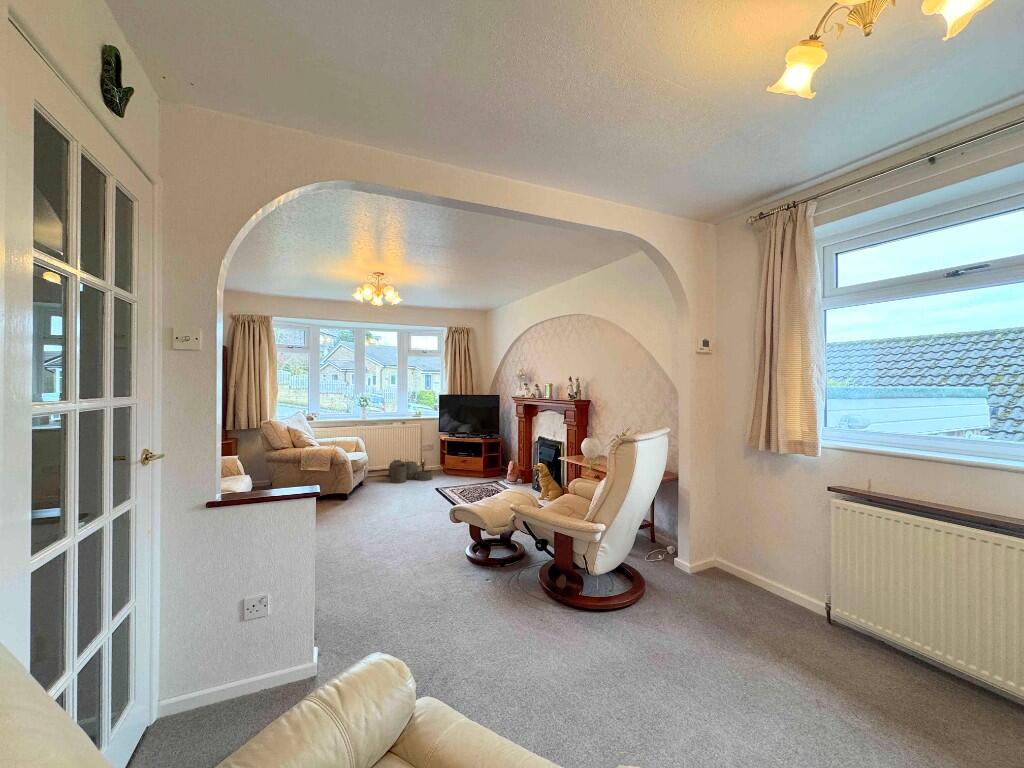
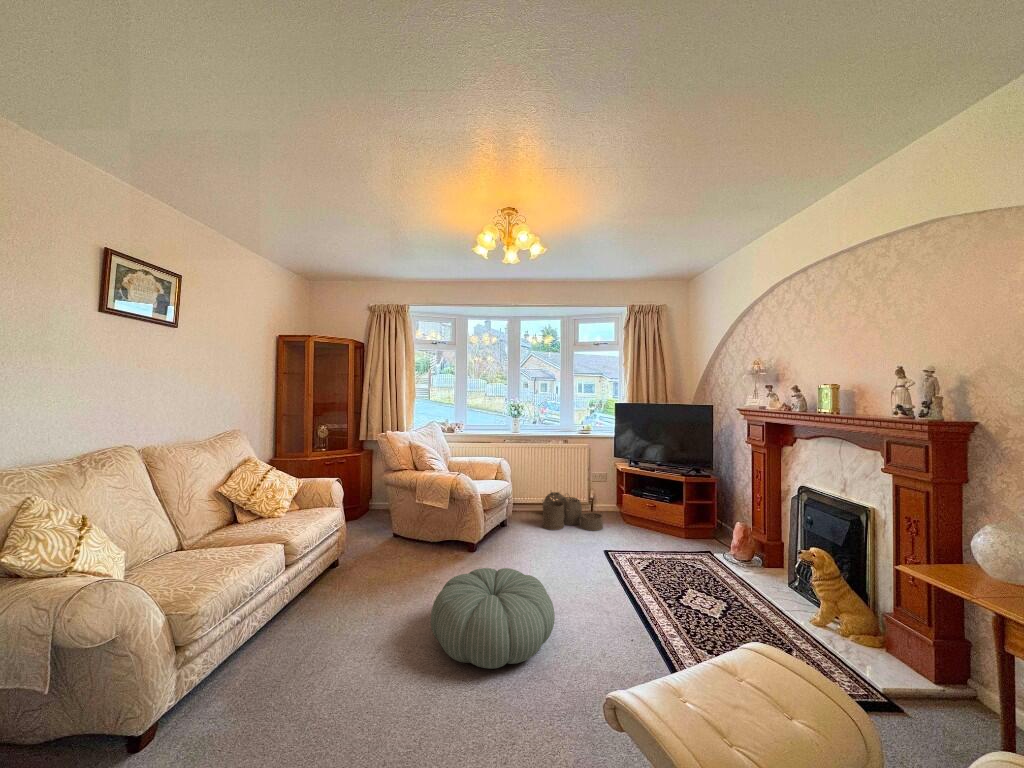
pouf: none [348,492,418,534] -> present [431,568,555,669]

